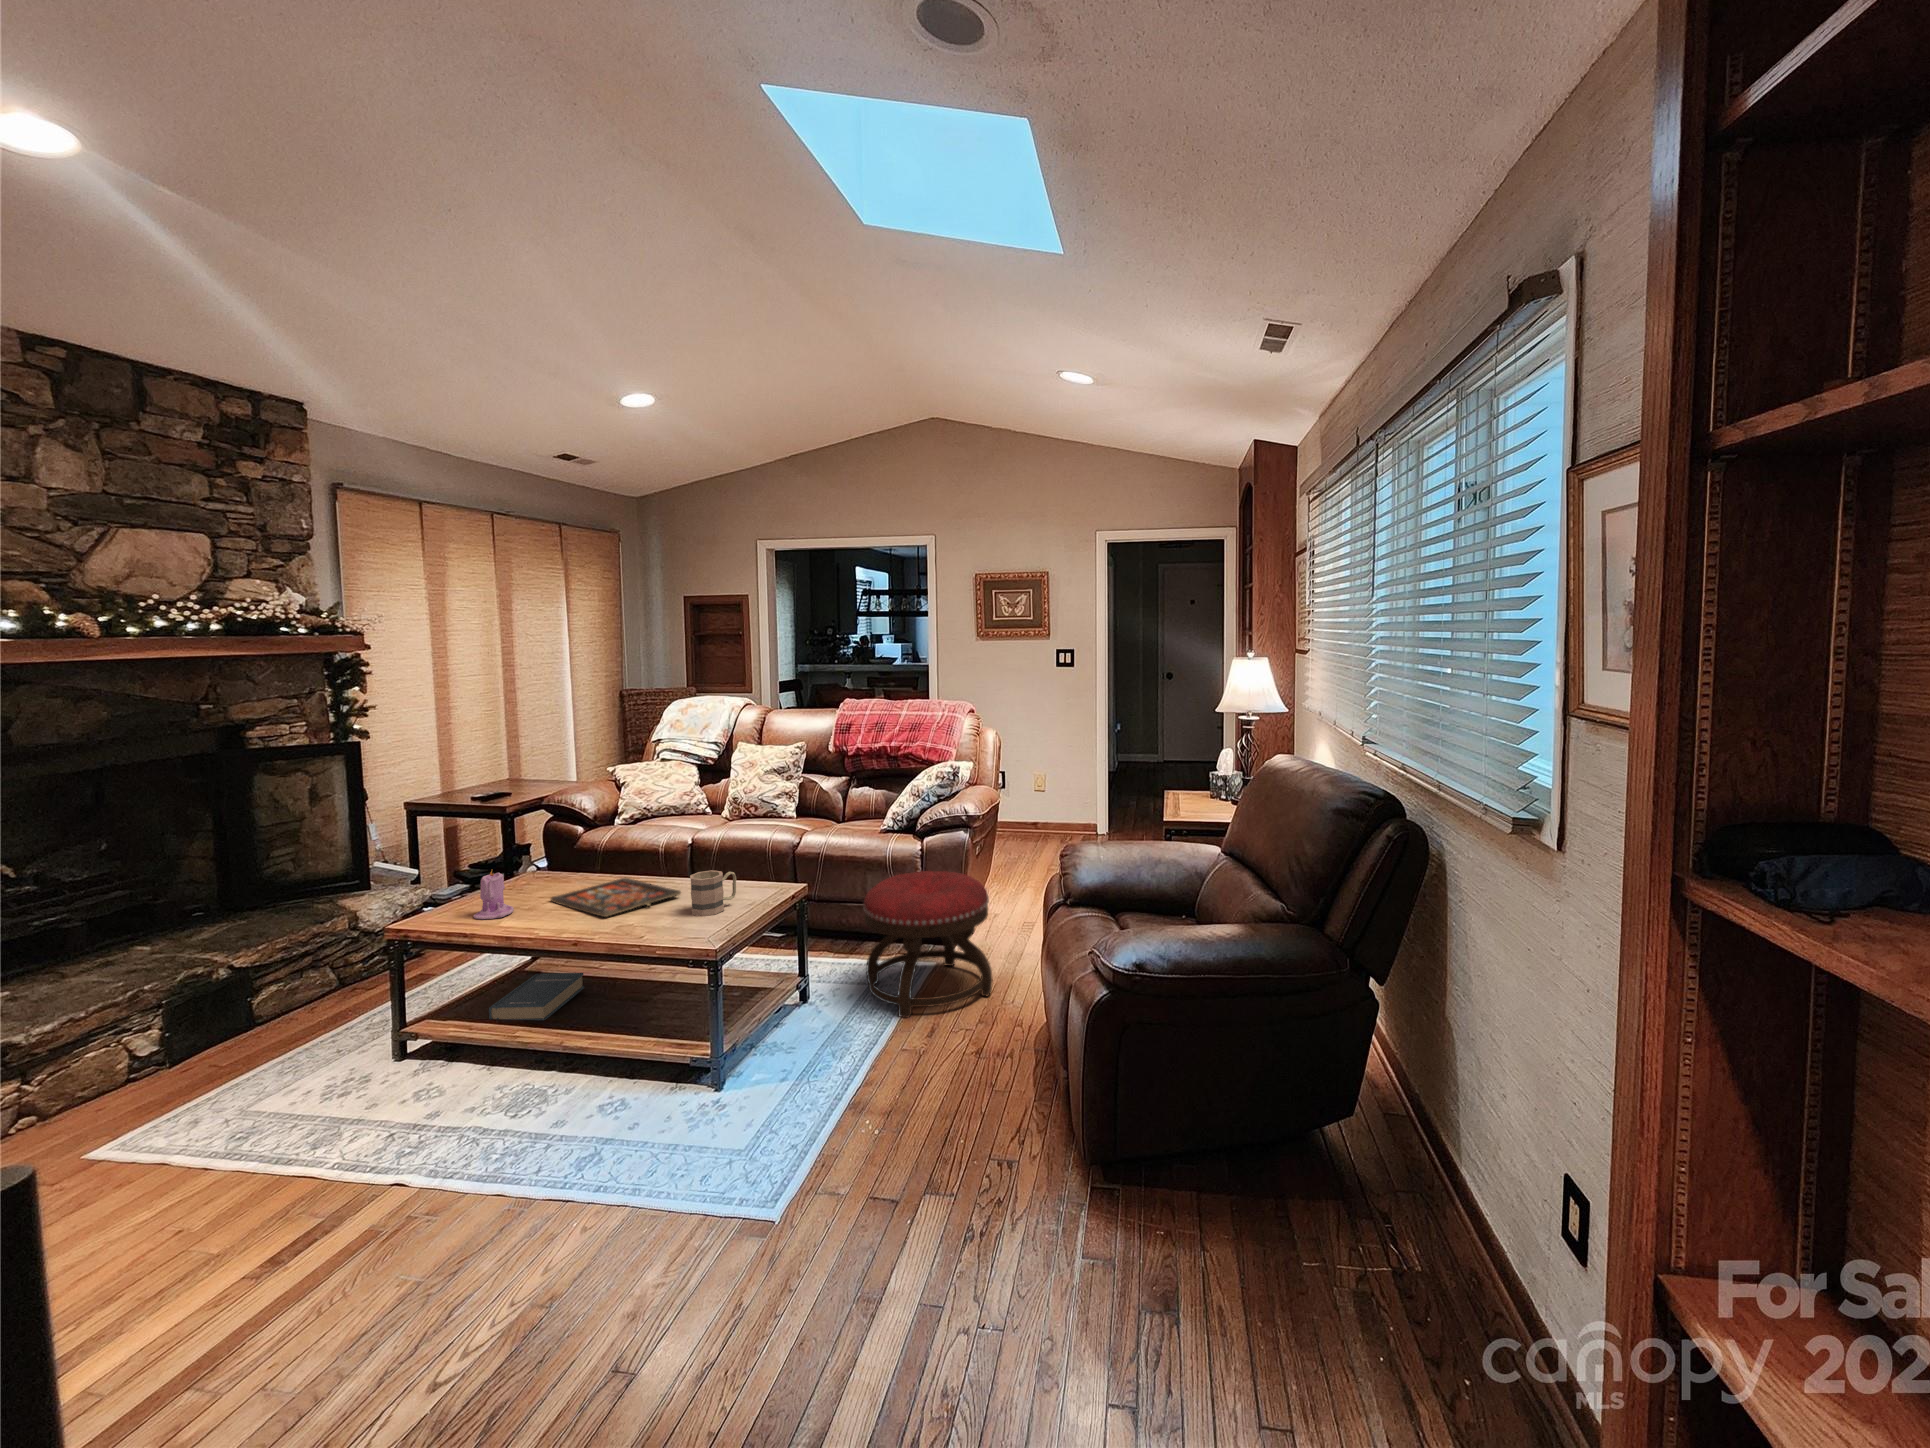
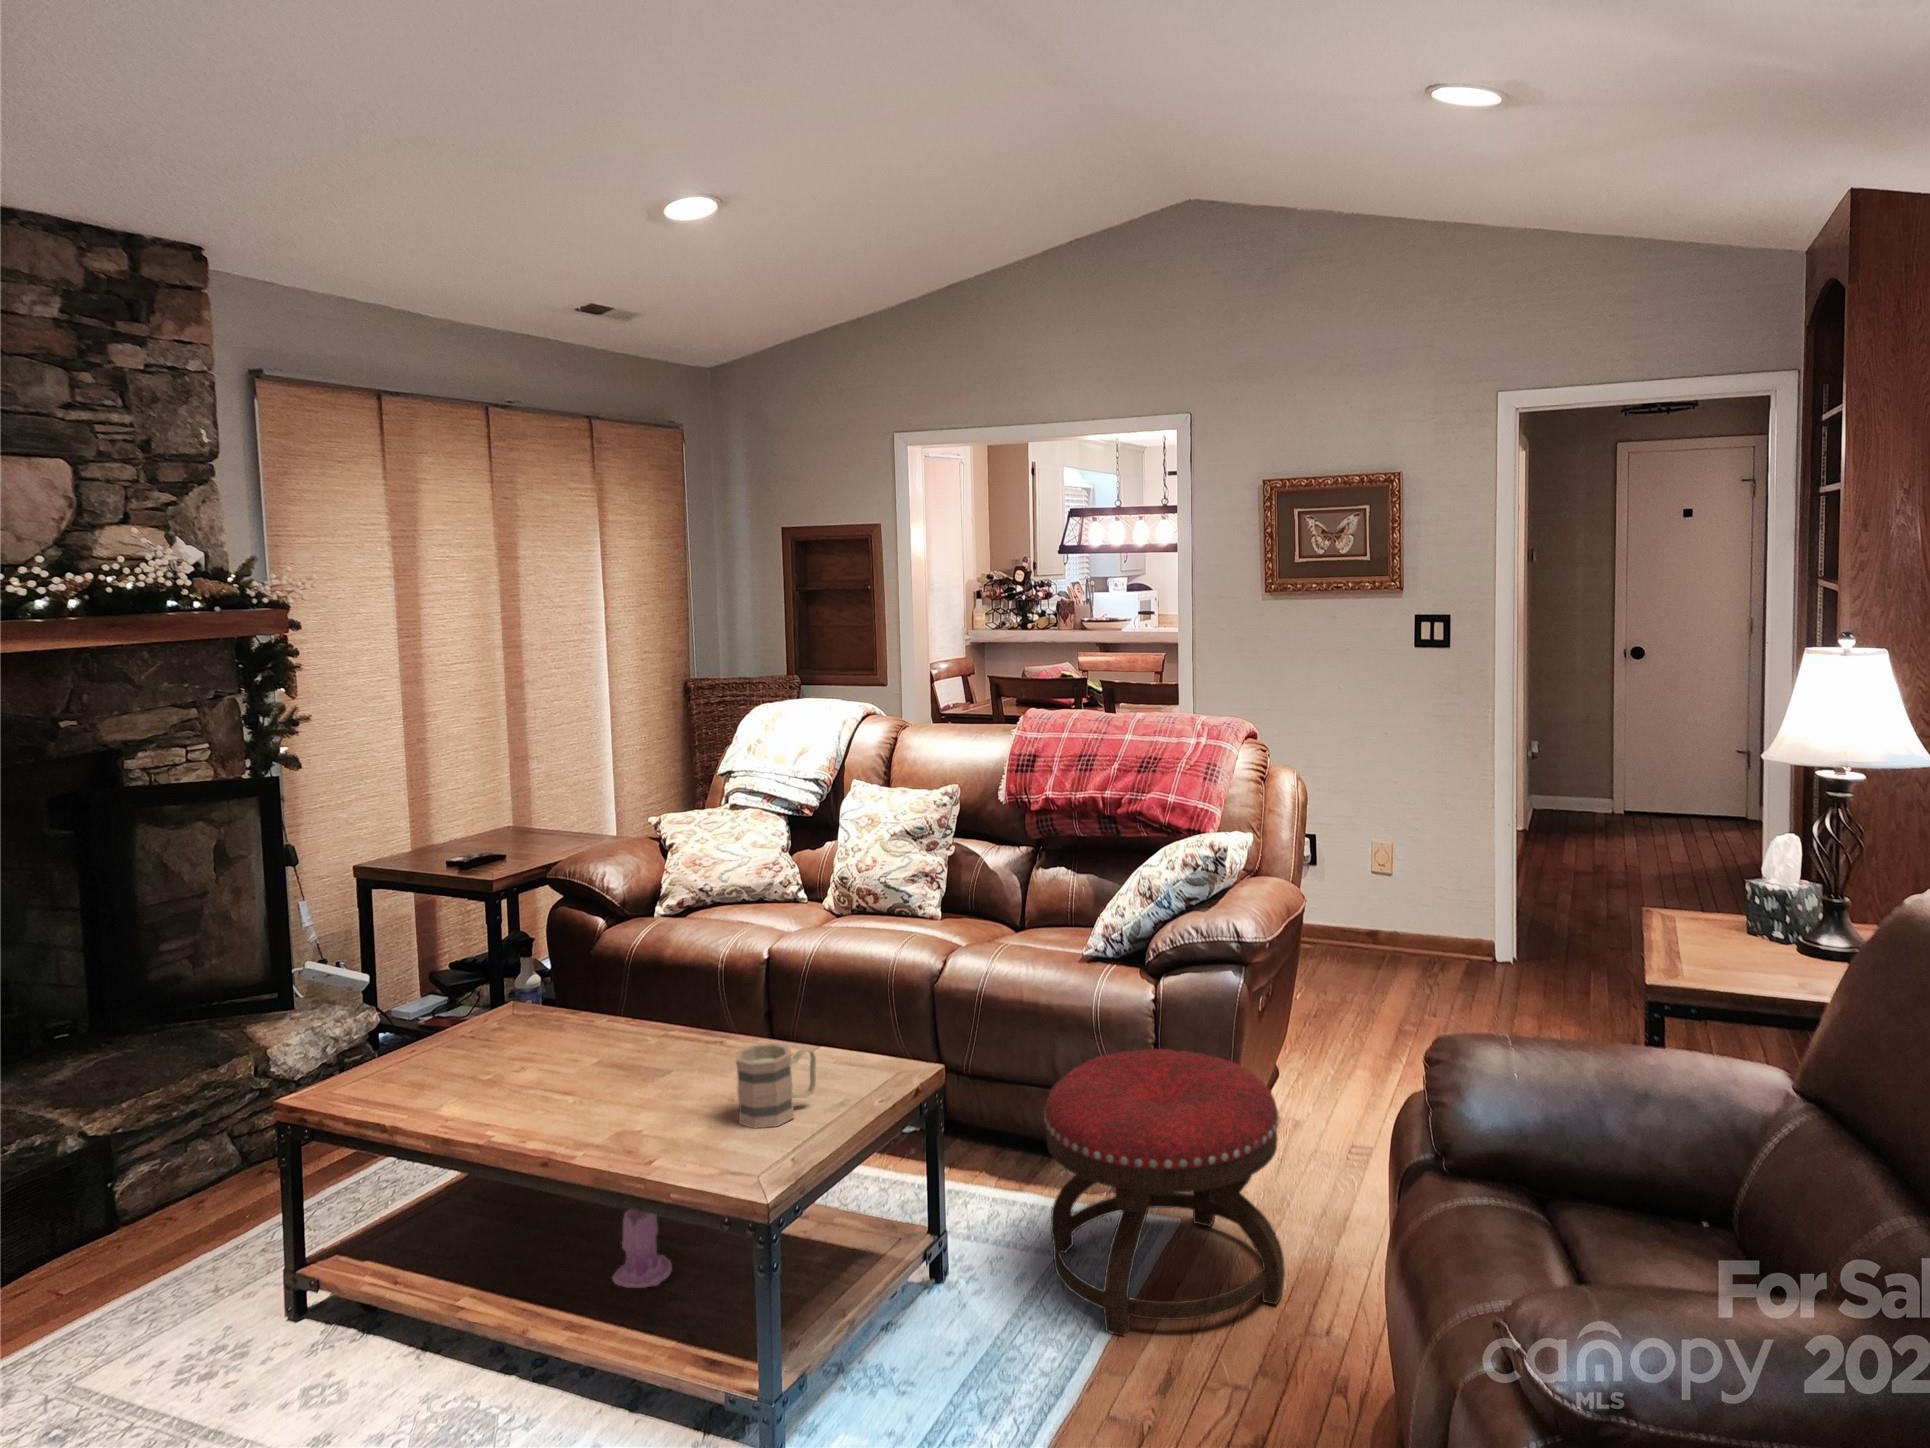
candle: present [473,871,514,919] -> present [612,1209,672,1288]
board game: present [550,878,681,917] -> none [520,1033,727,1118]
hardback book: present [489,973,584,1020] -> none [423,1187,578,1282]

